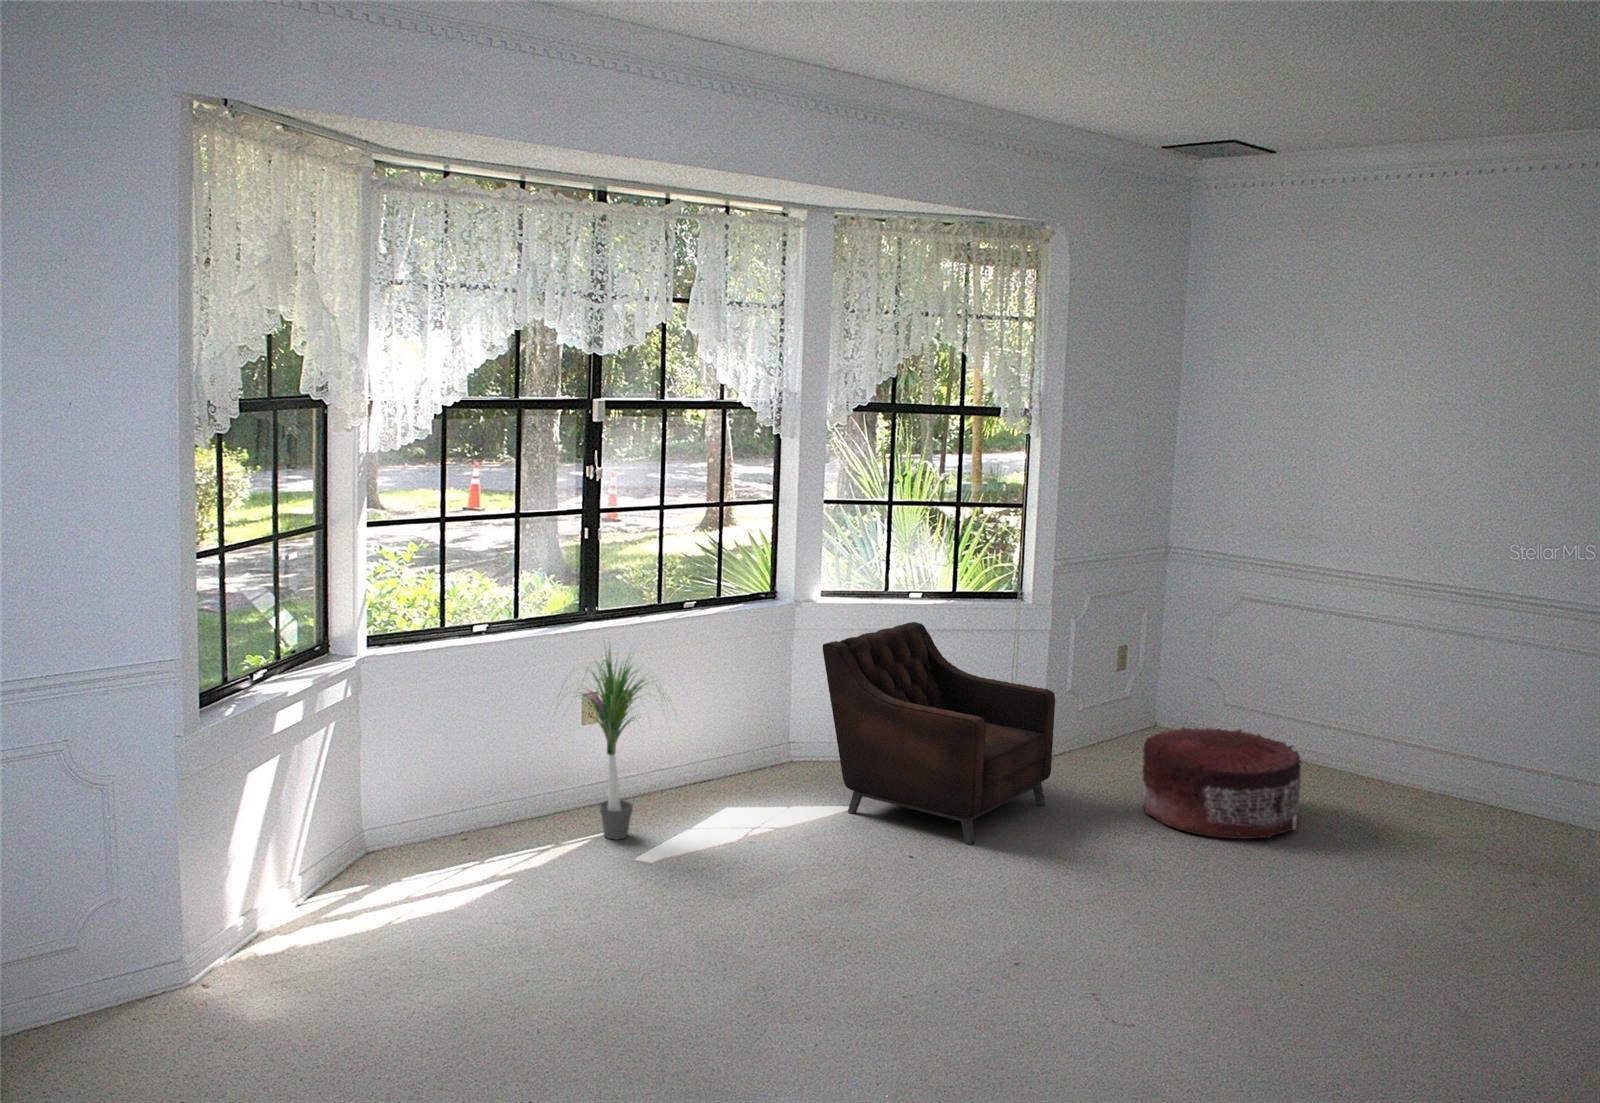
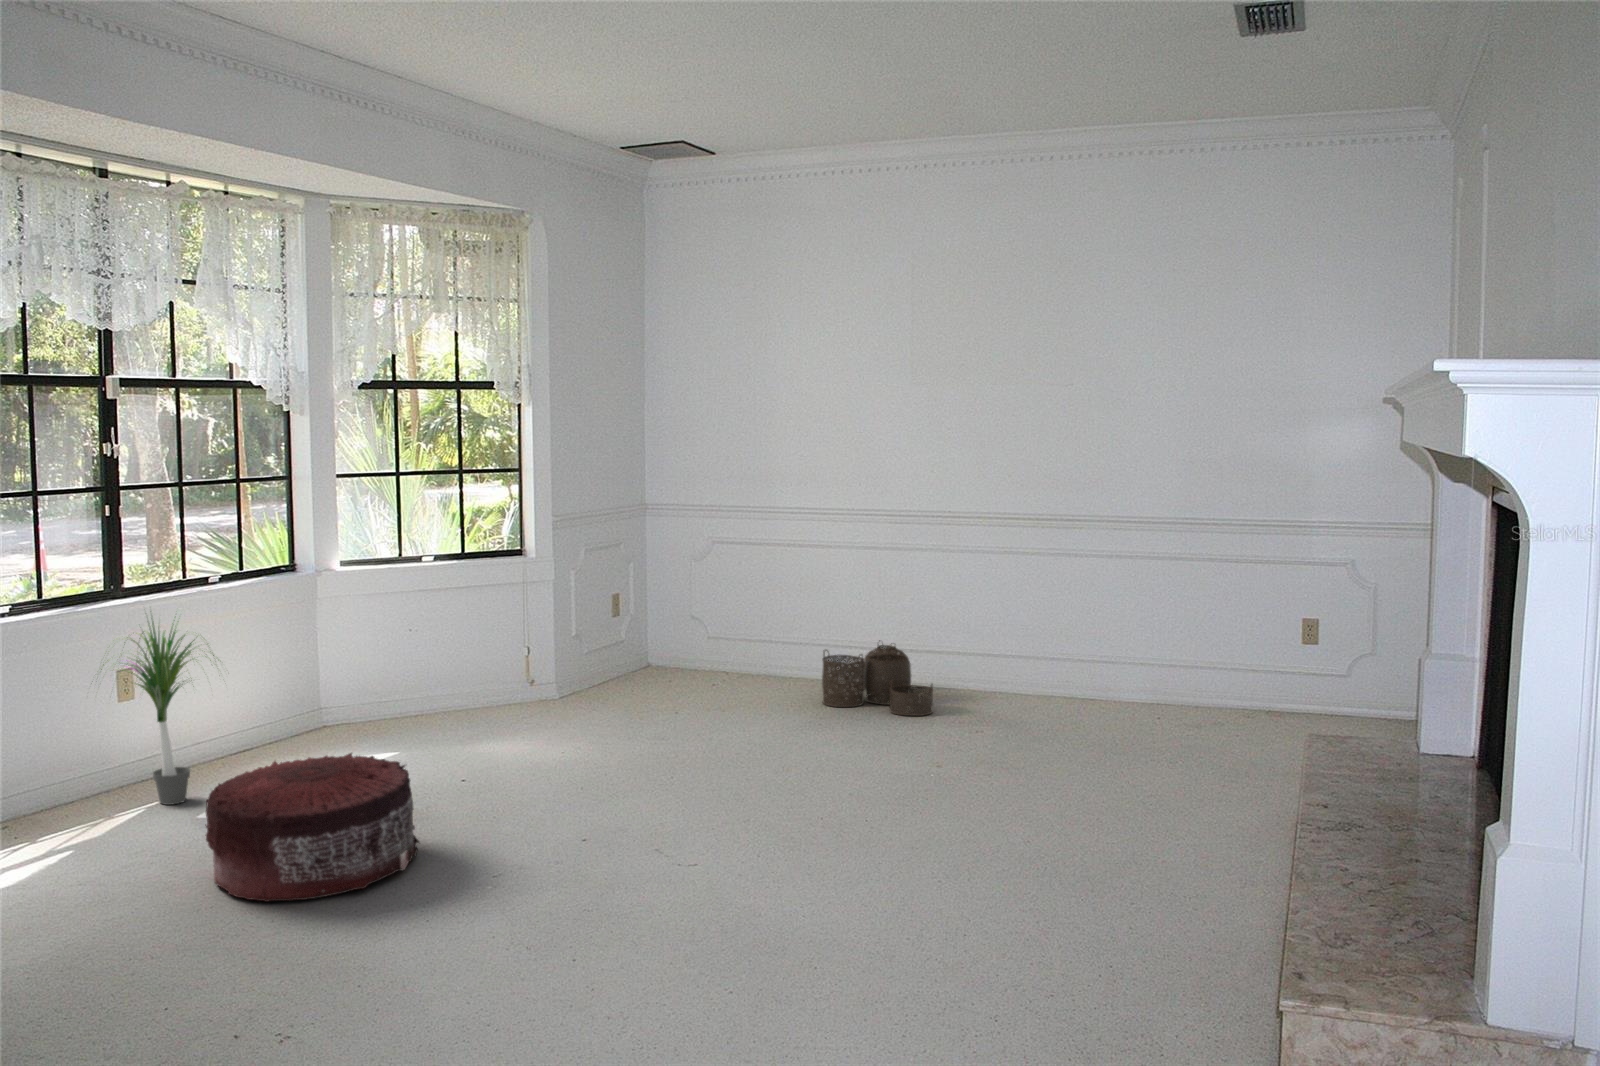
armchair: present [823,622,1055,844] -> none [361,578,571,756]
pouf: present [1142,727,1301,839] -> present [205,753,419,902]
woven basket: none [1372,762,1532,880] -> present [822,640,933,716]

